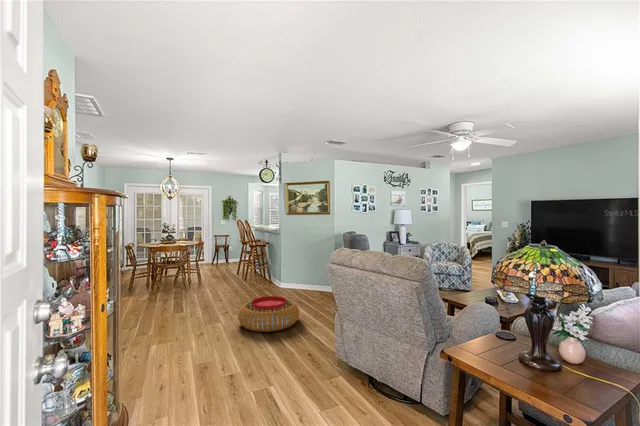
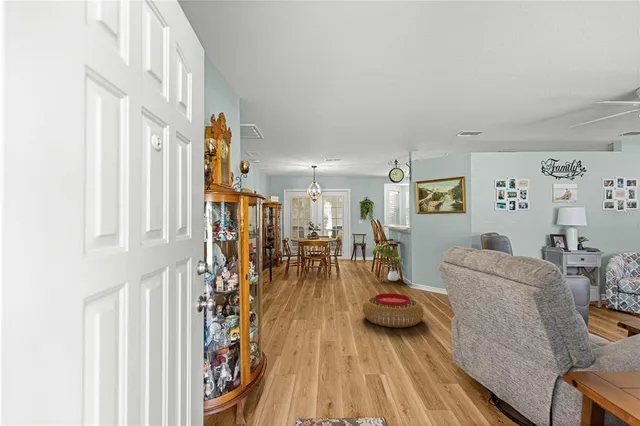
house plant: none [241,245,273,281] -> present [373,244,403,281]

